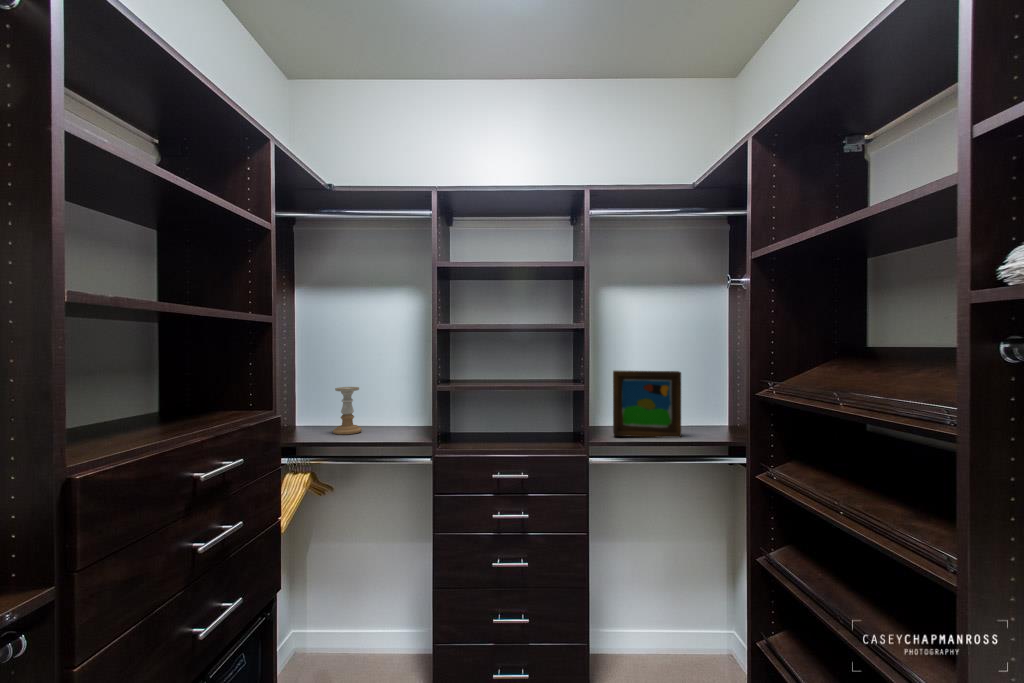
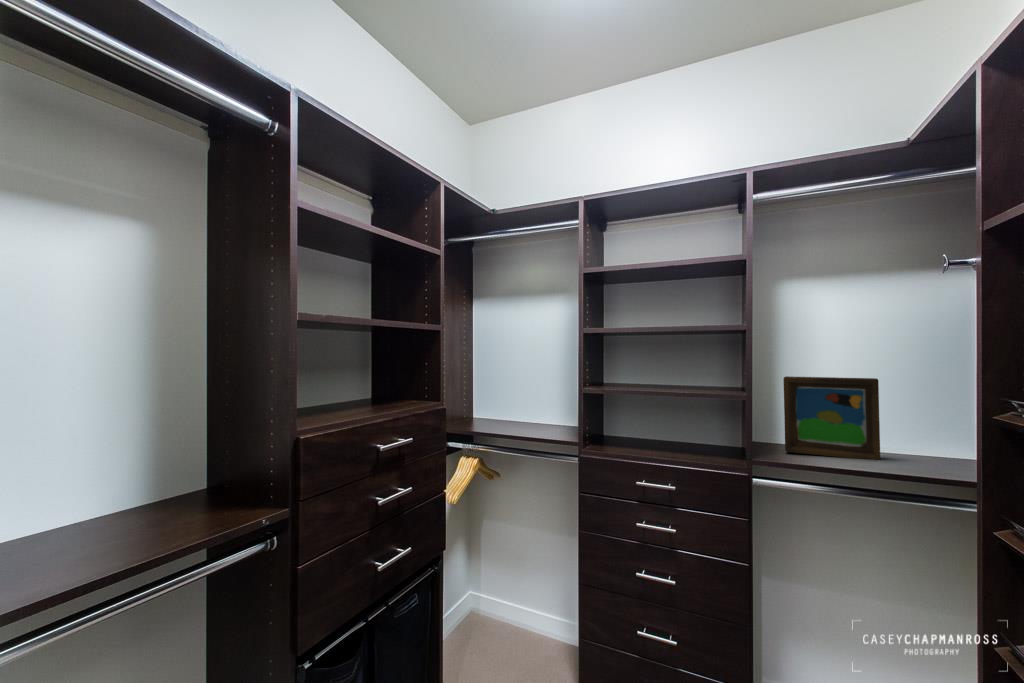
candle holder: present [333,387,362,435] -> none [500,387,524,429]

